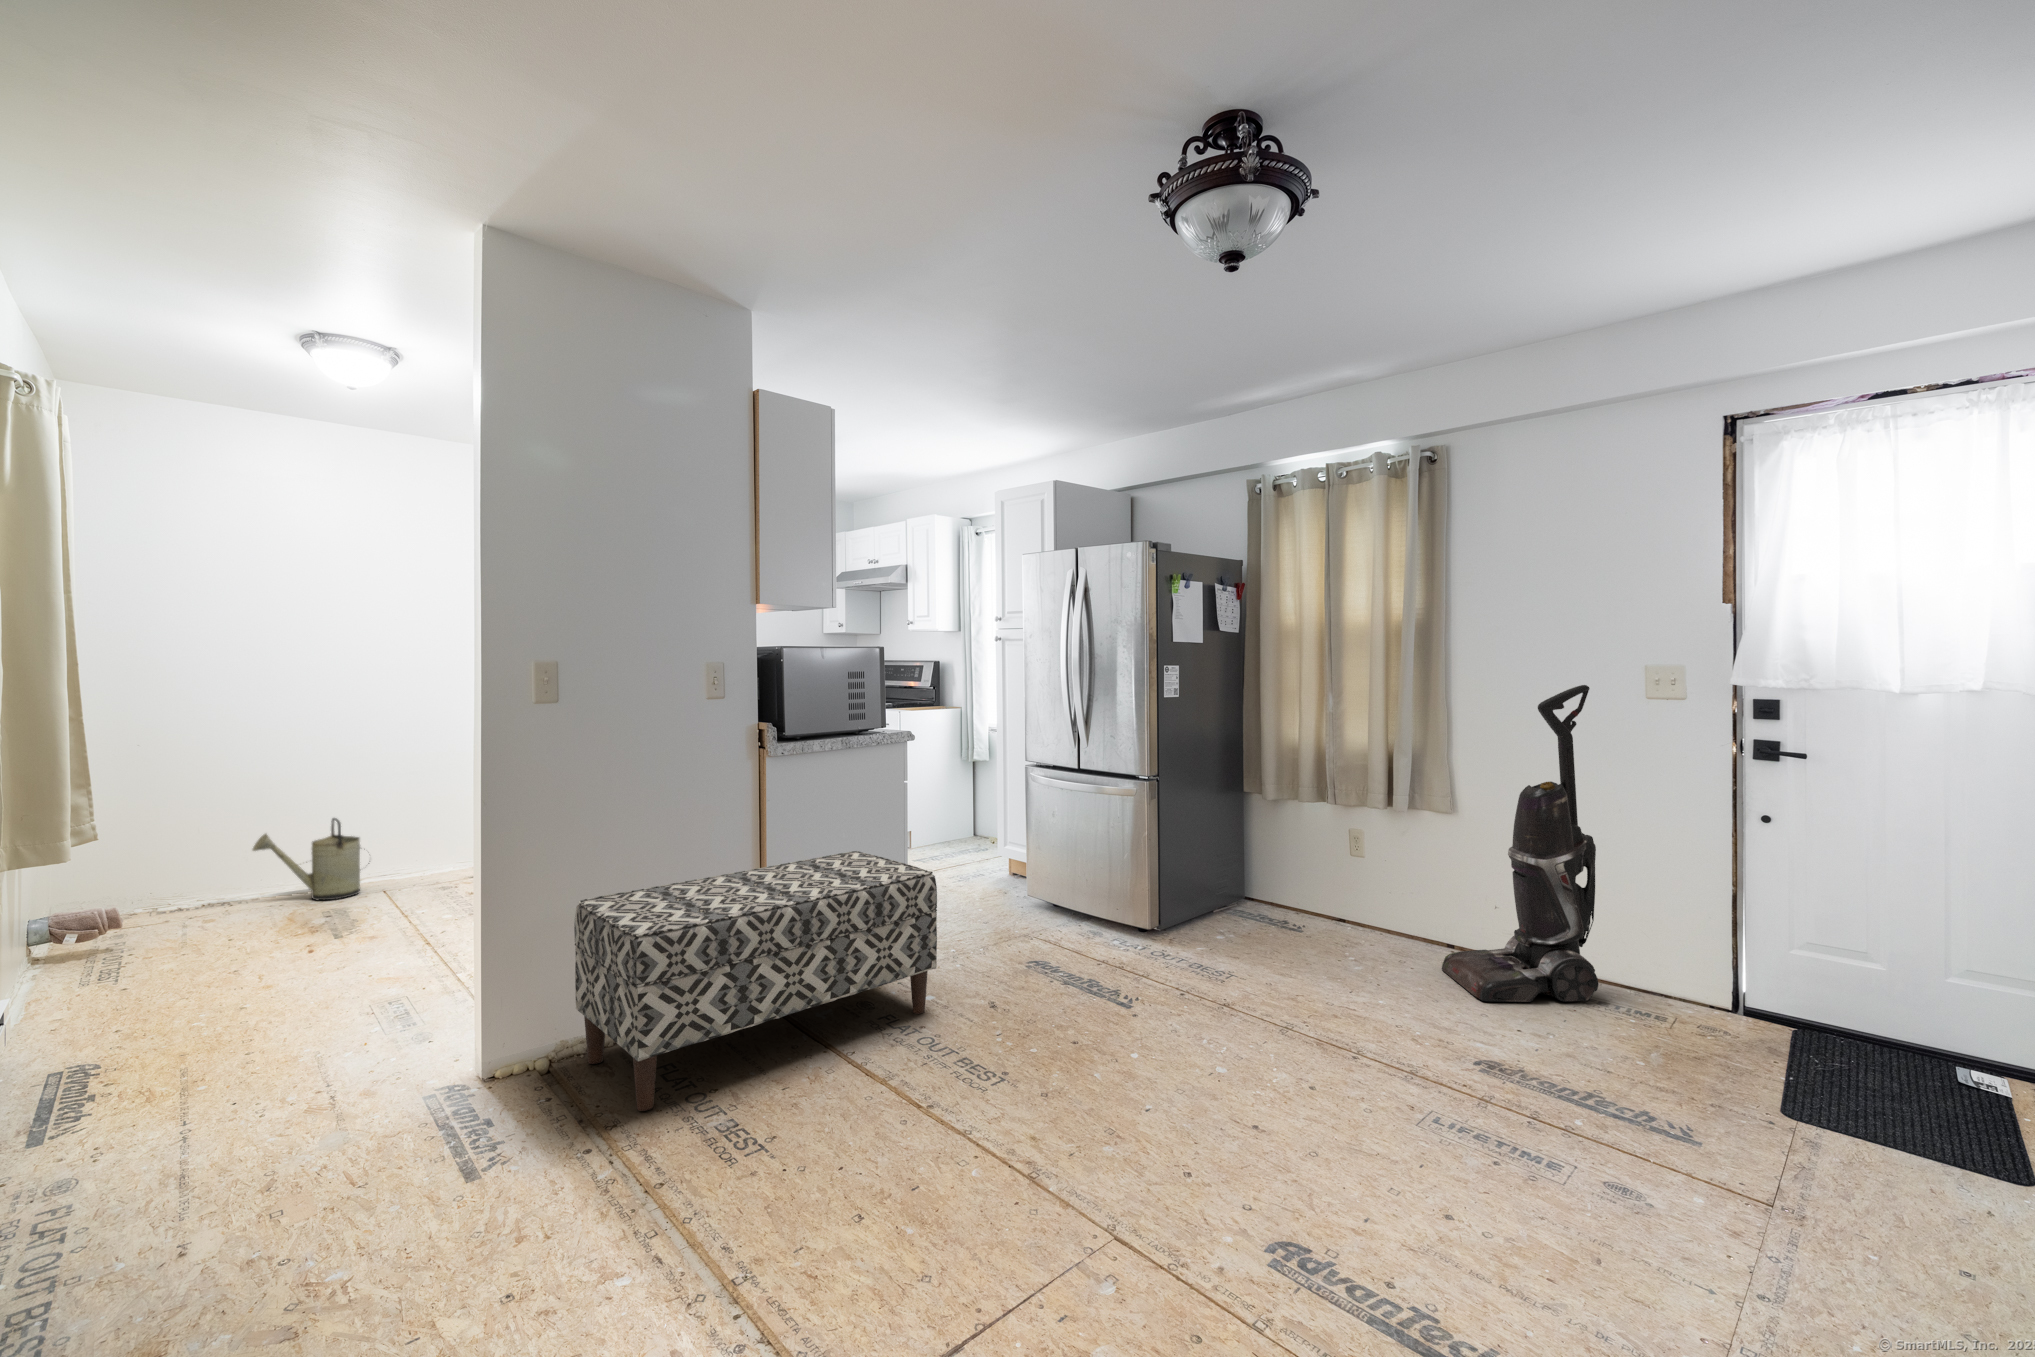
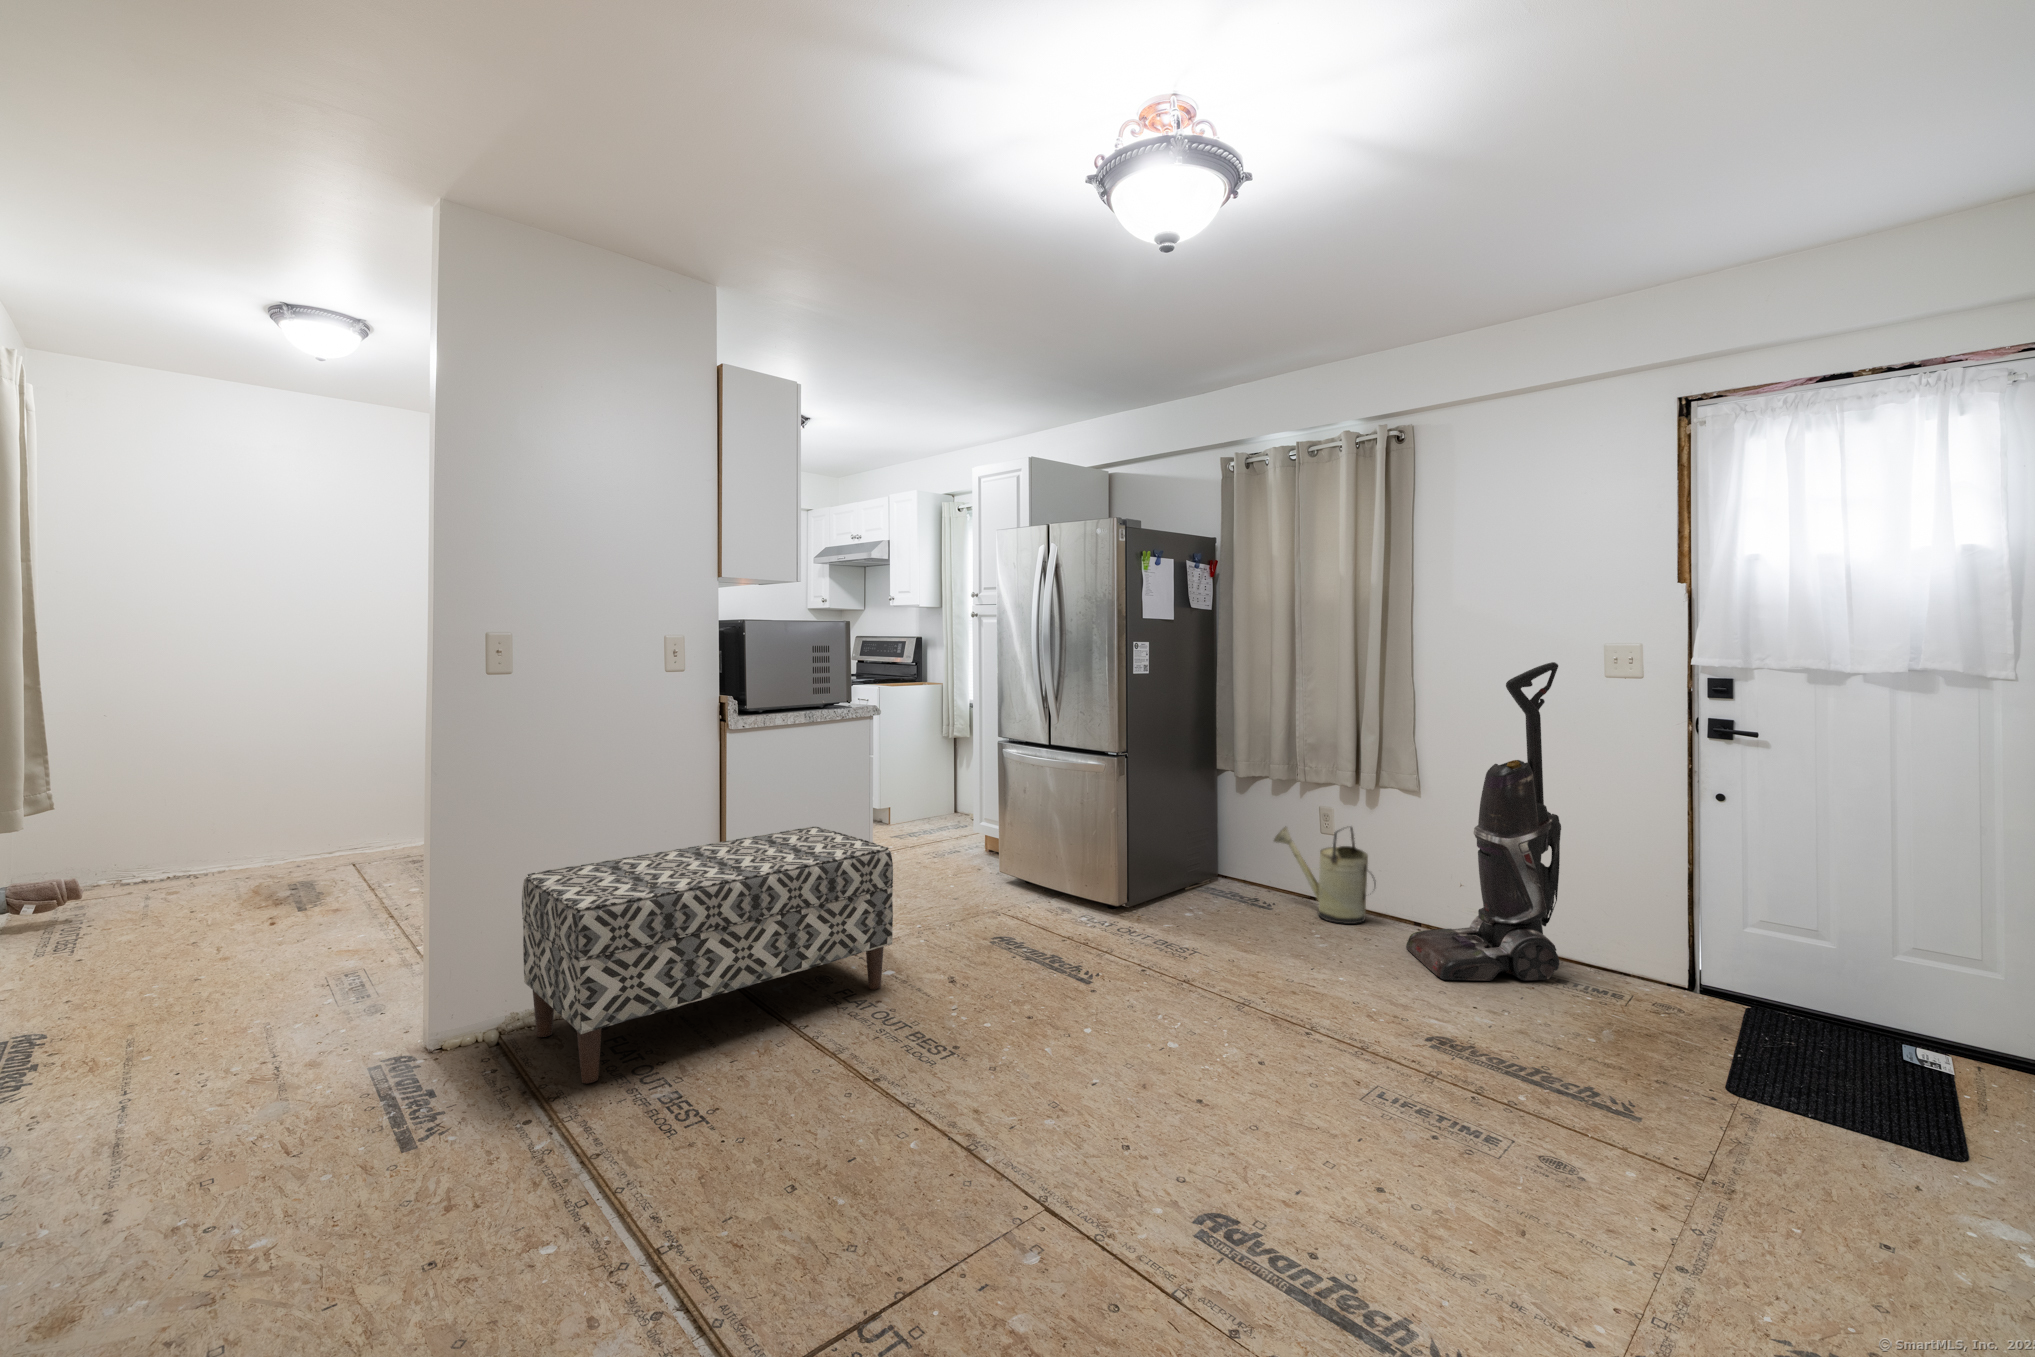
watering can: present [253,818,360,900] -> present [1274,827,1376,924]

